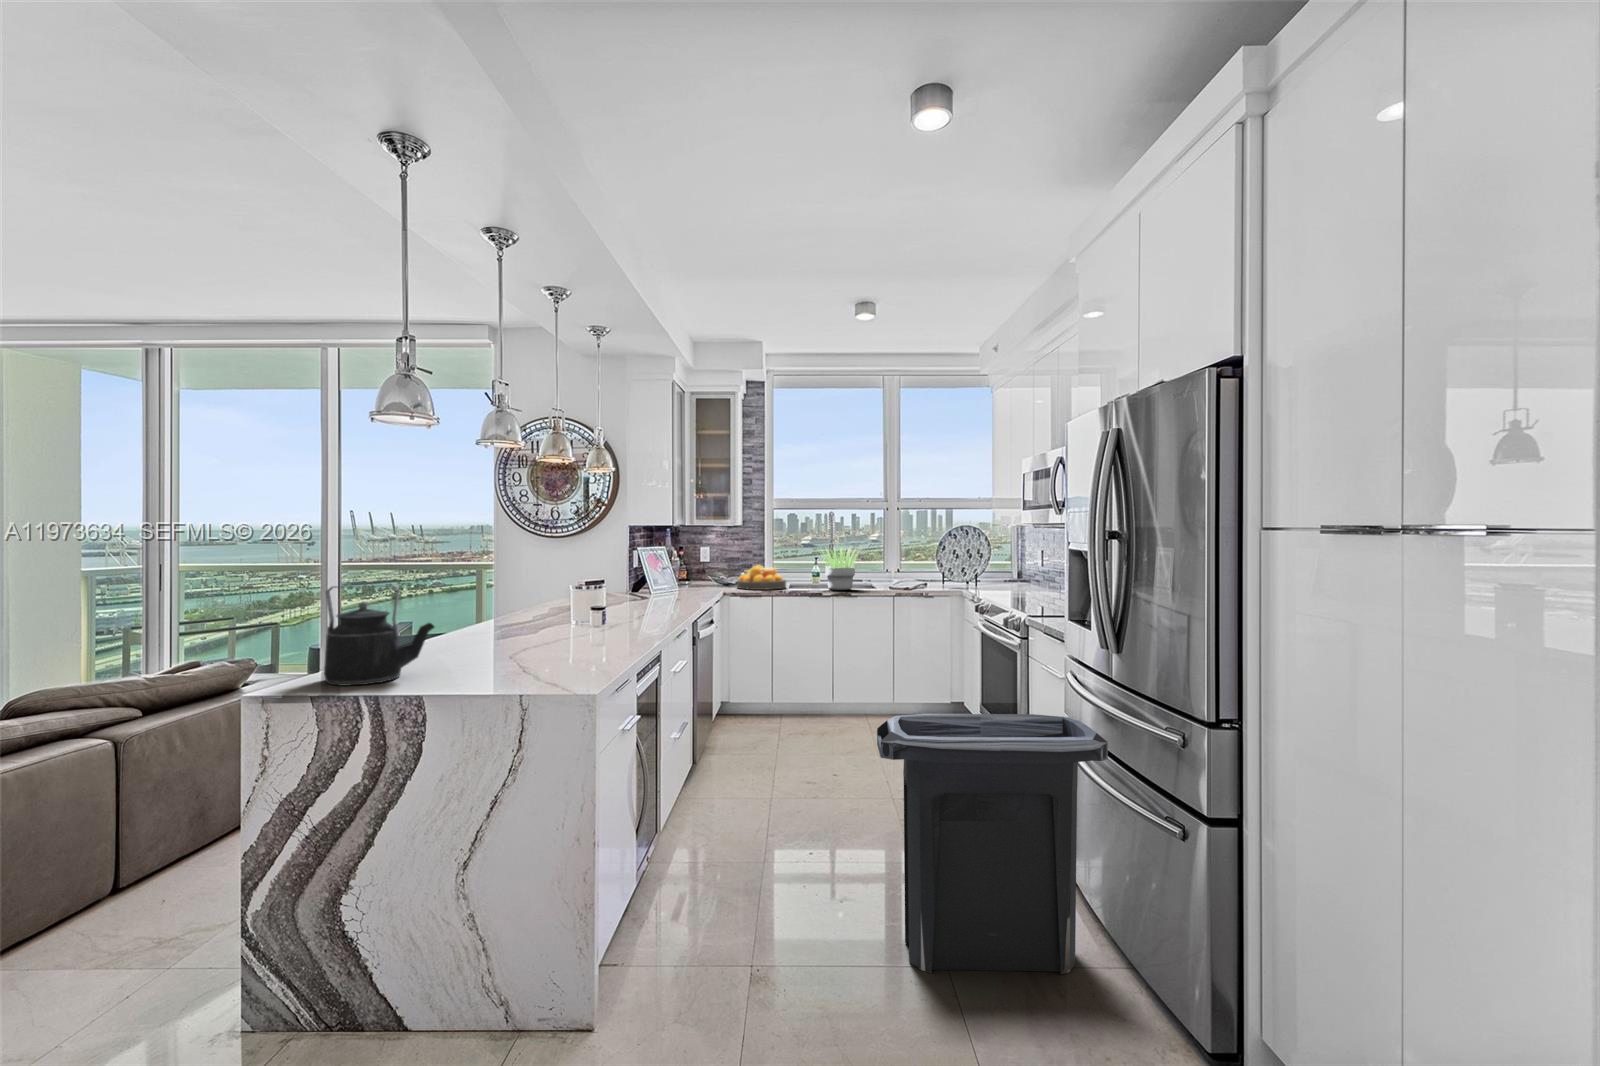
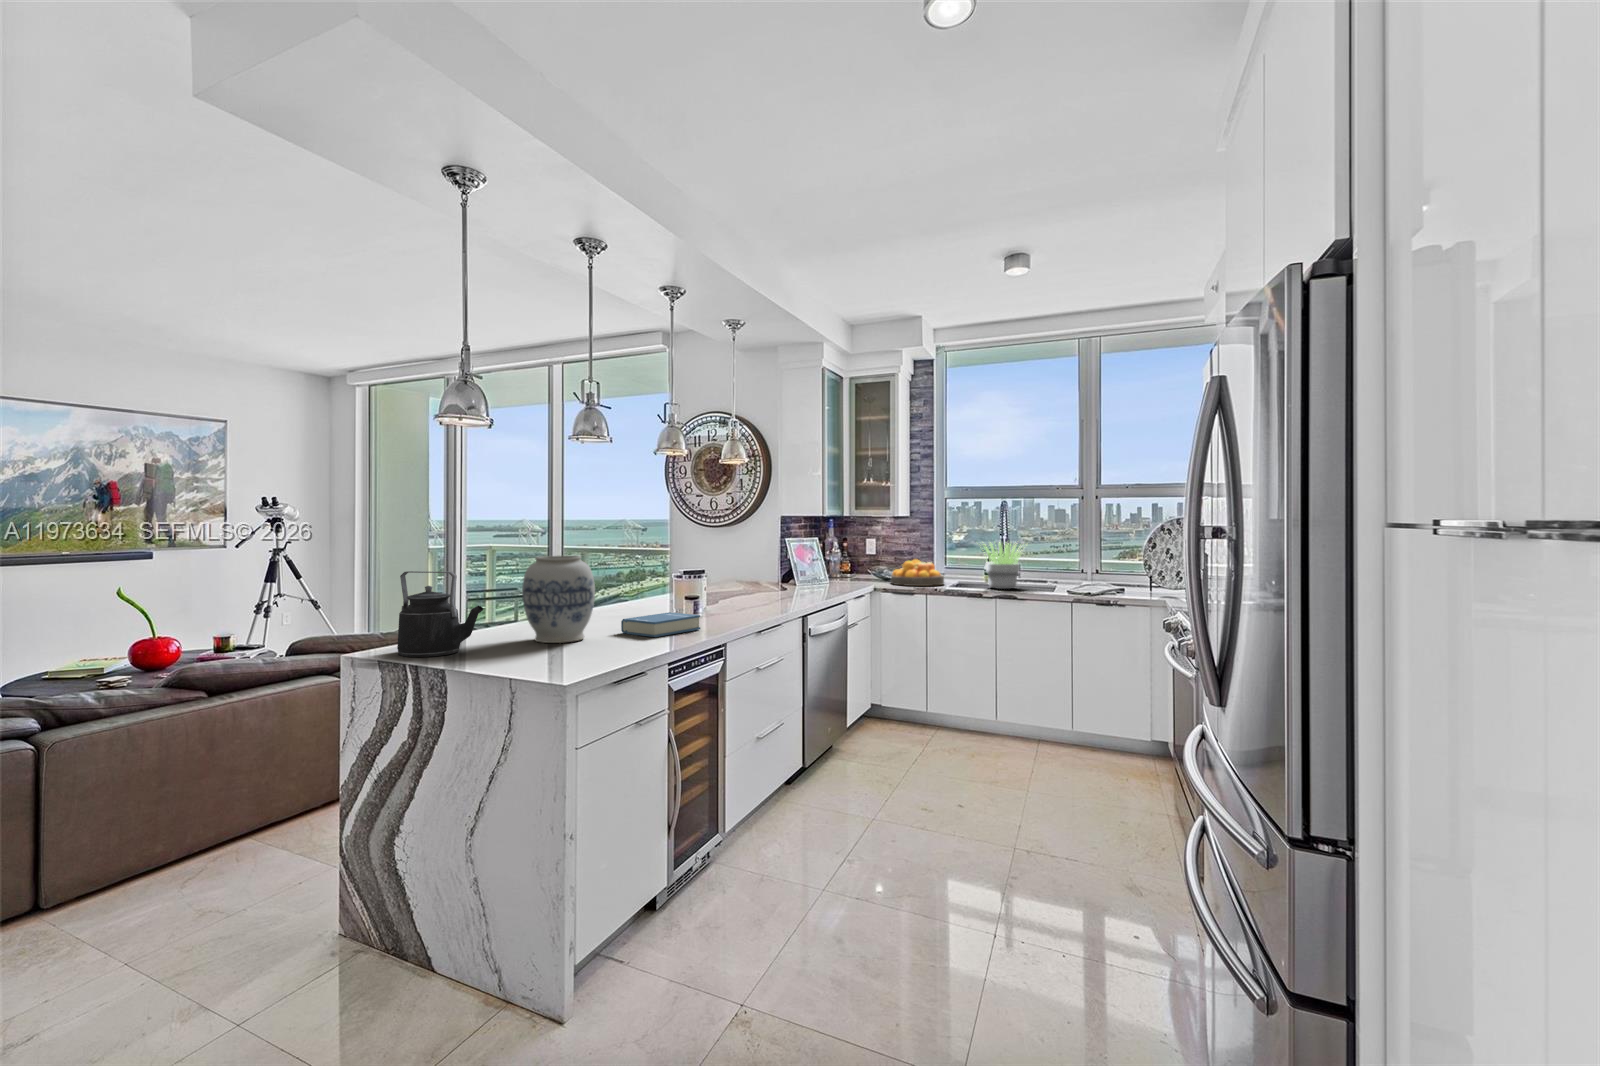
vase: none [456,565,537,661] -> present [522,555,595,643]
hardback book: none [554,622,632,649] -> present [621,612,700,637]
trash can: present [877,714,1108,975] -> none [880,725,1138,1034]

